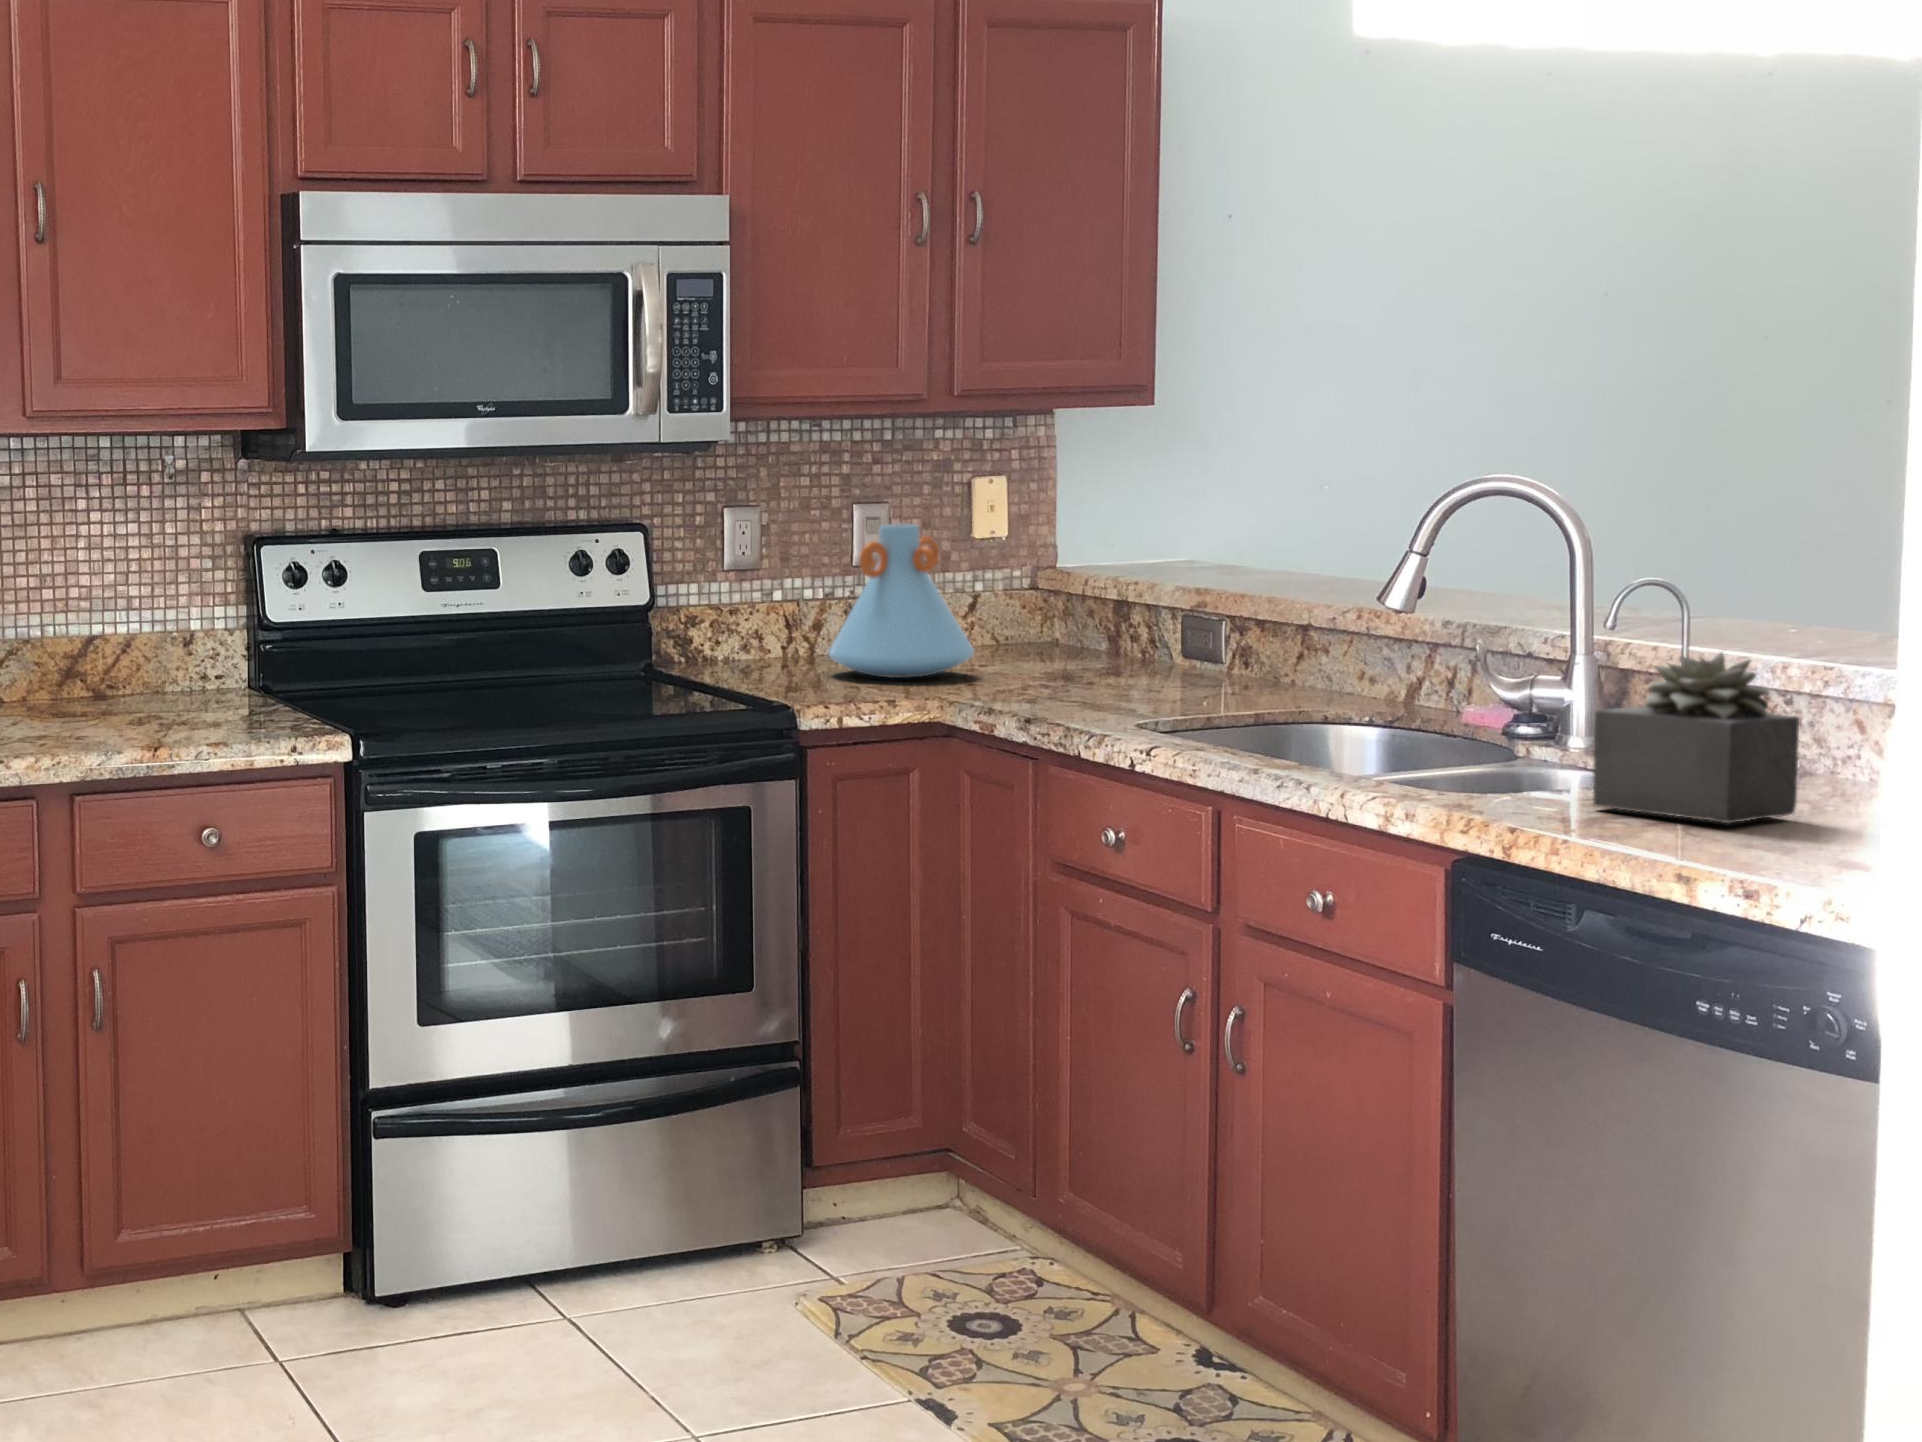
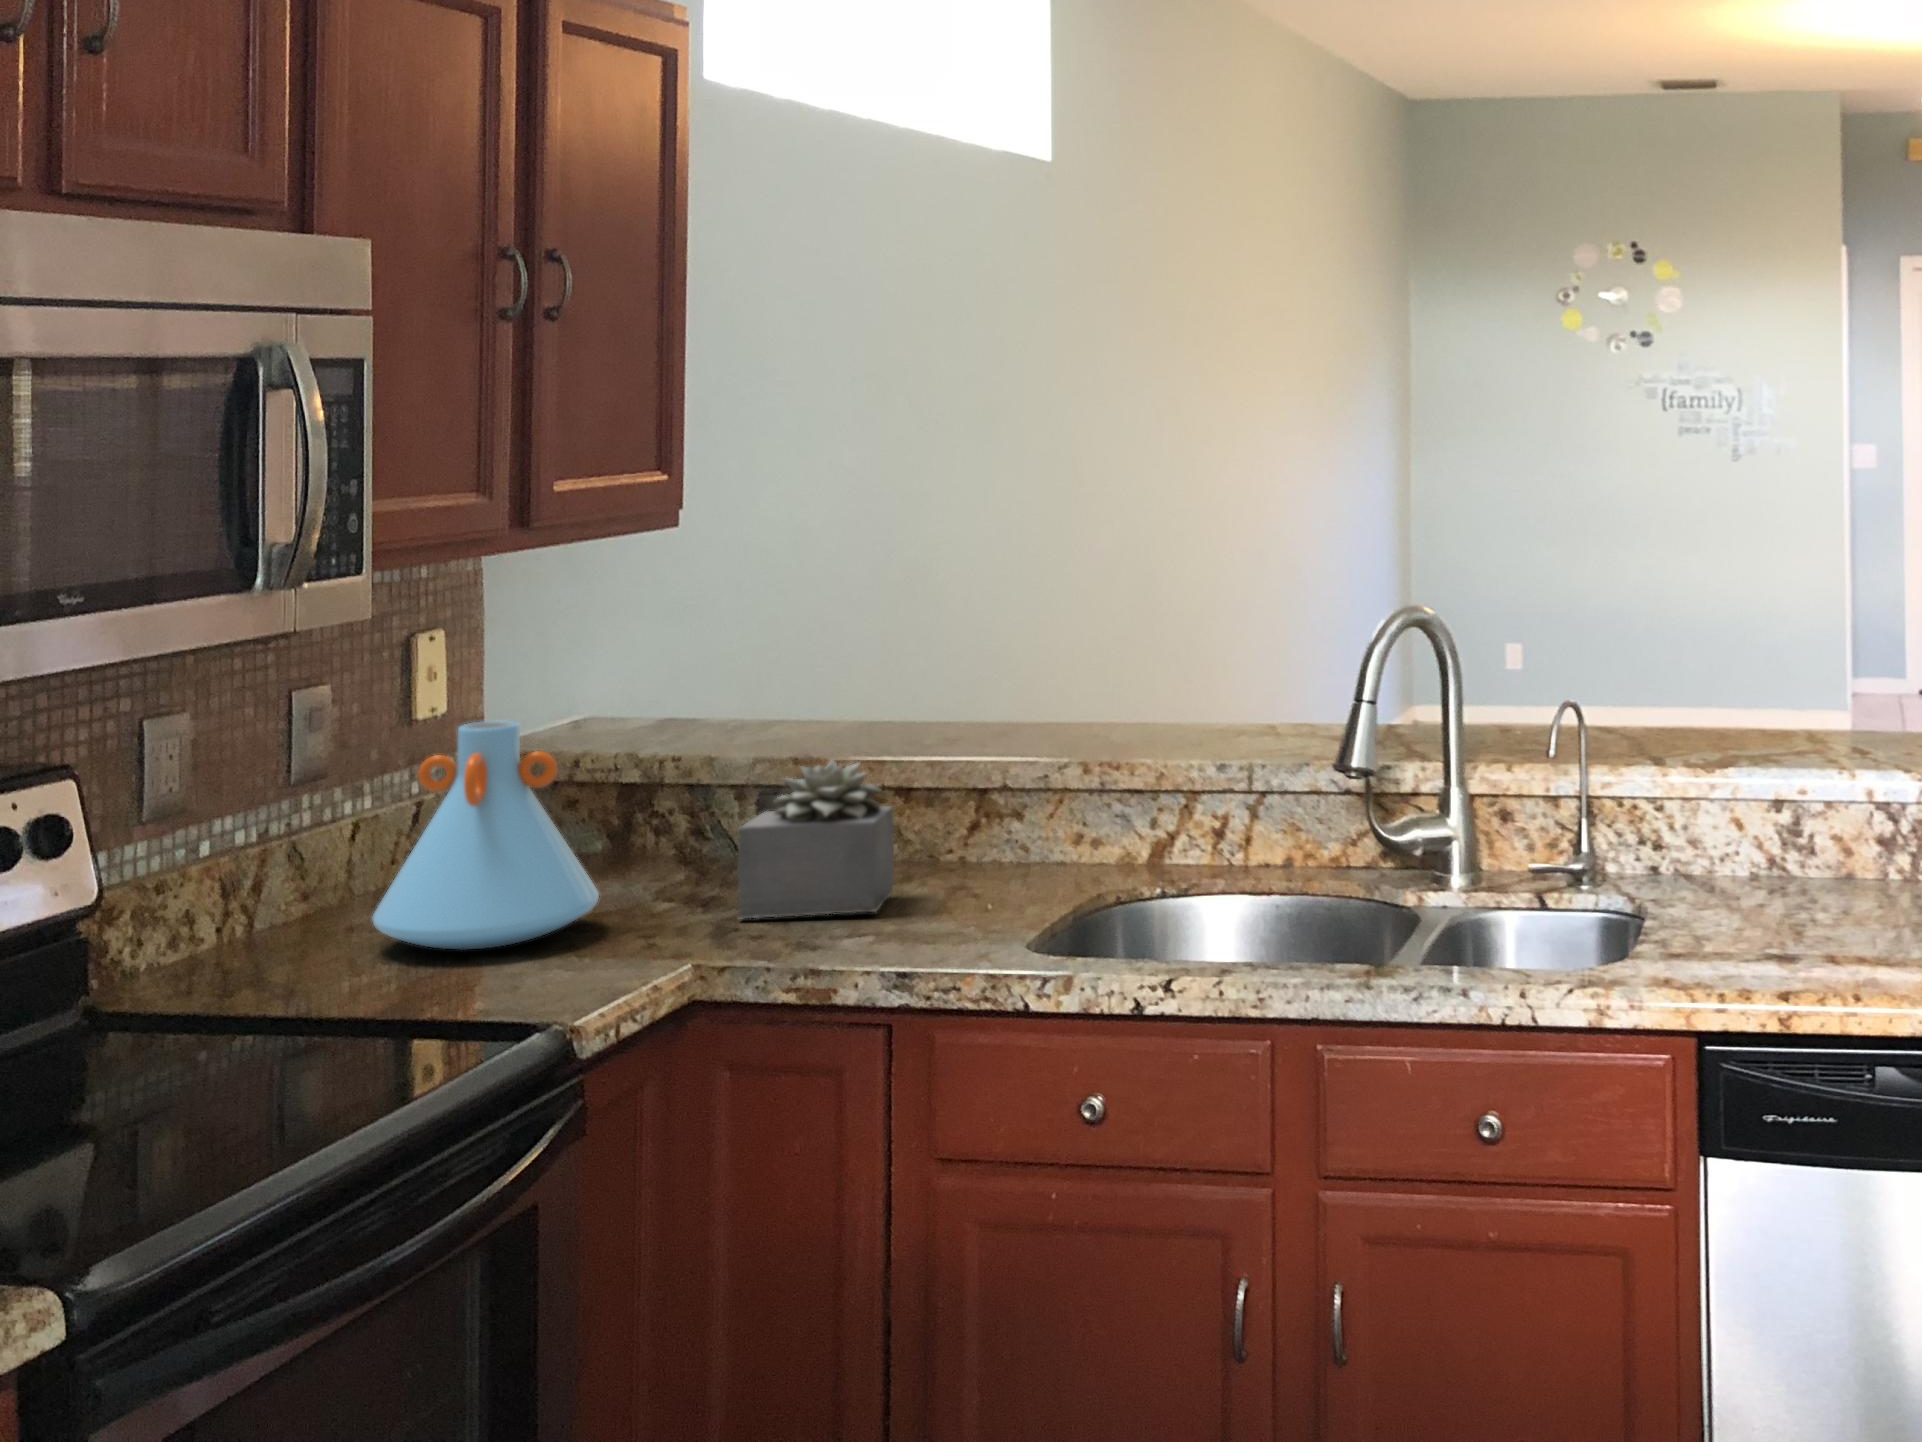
succulent plant: present [1593,653,1799,823] -> present [738,759,894,918]

